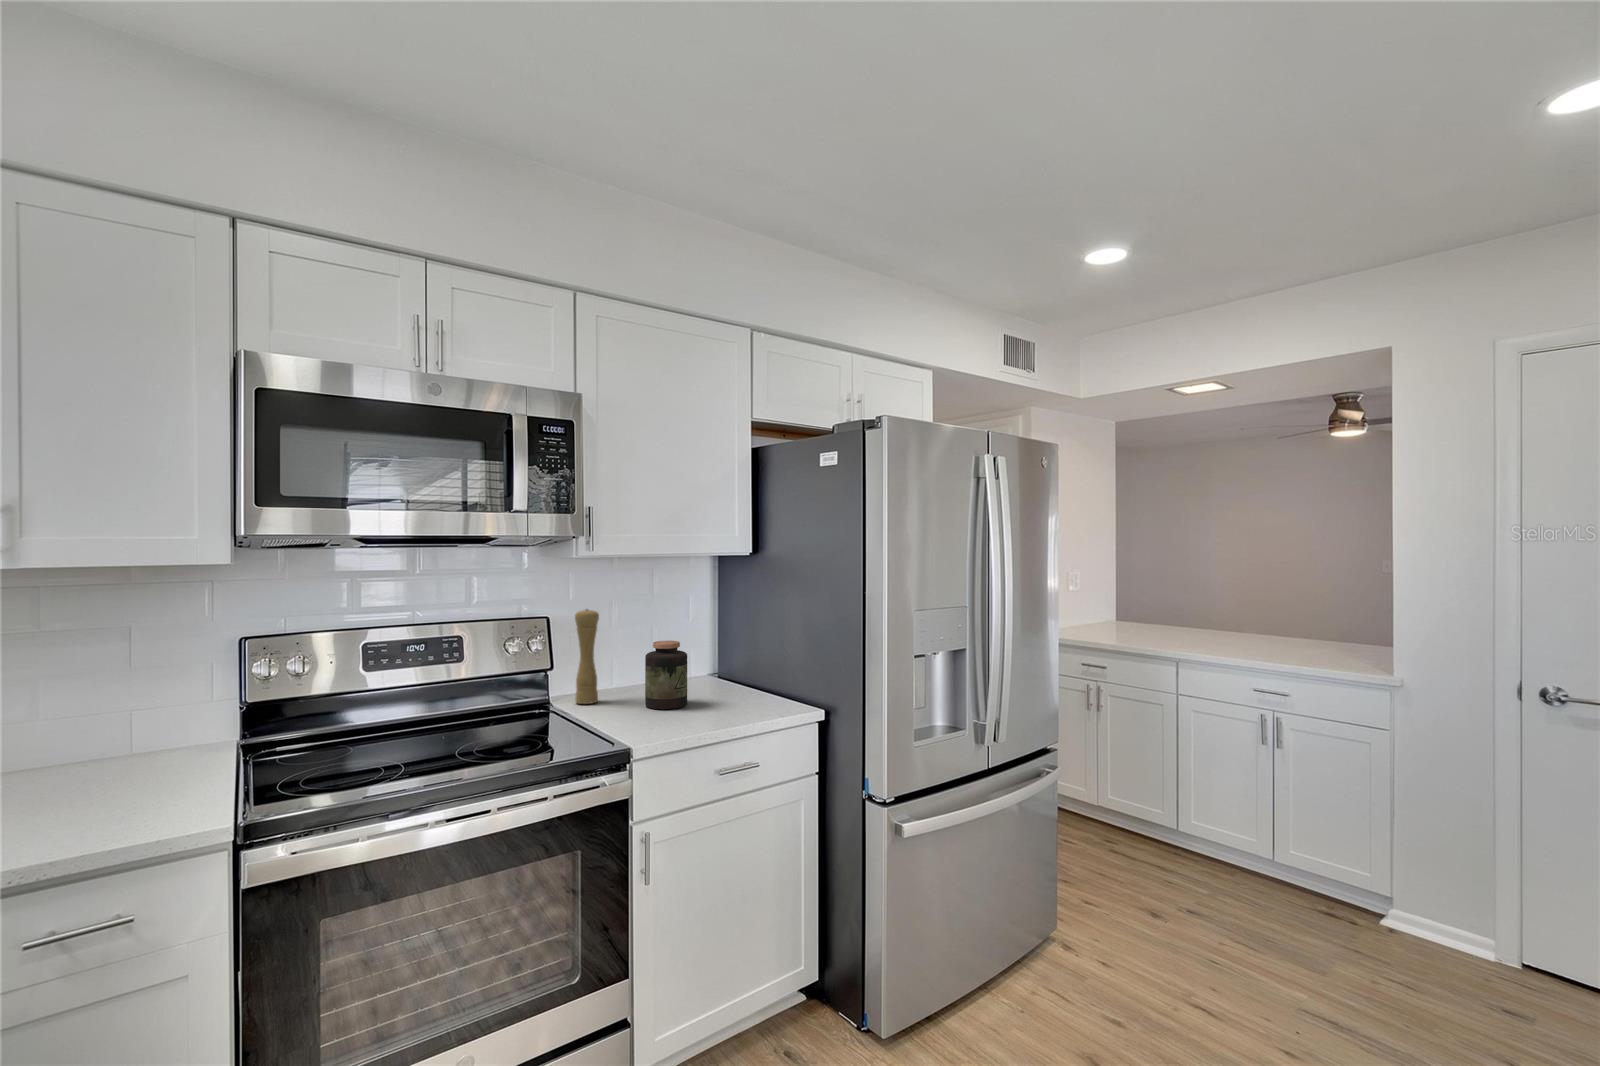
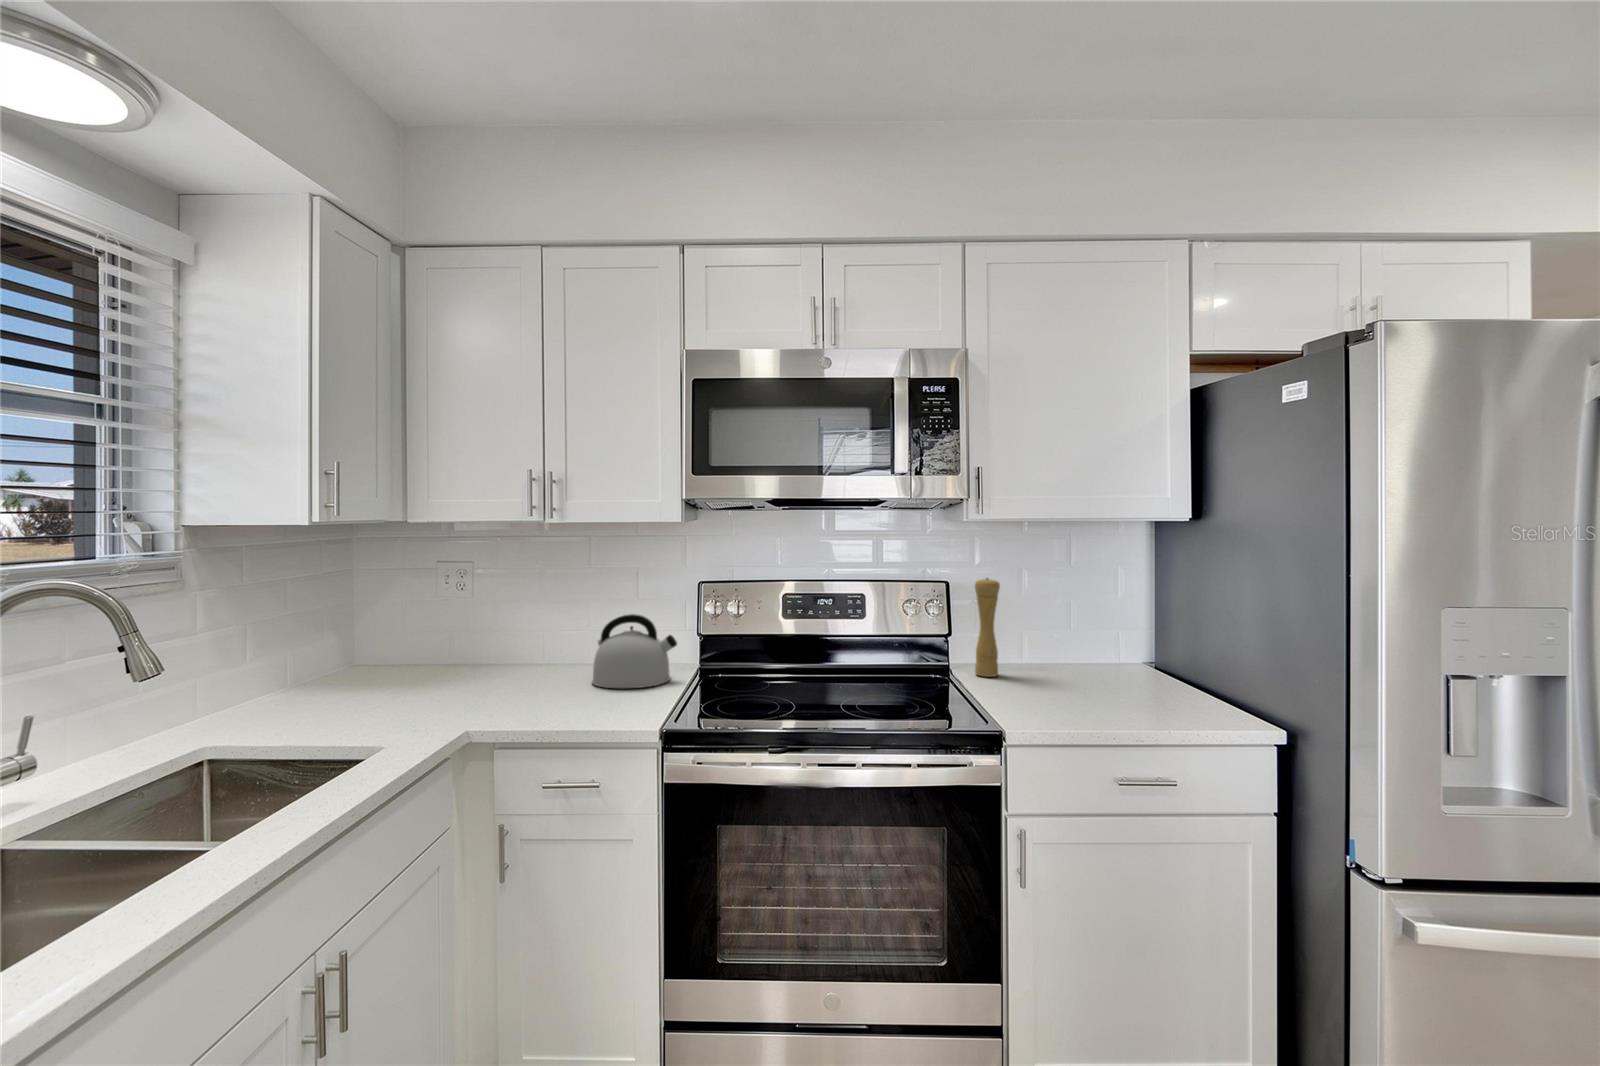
jar: present [645,641,687,709] -> none [1046,618,1096,696]
kettle: none [56,686,210,793] -> present [592,614,677,688]

